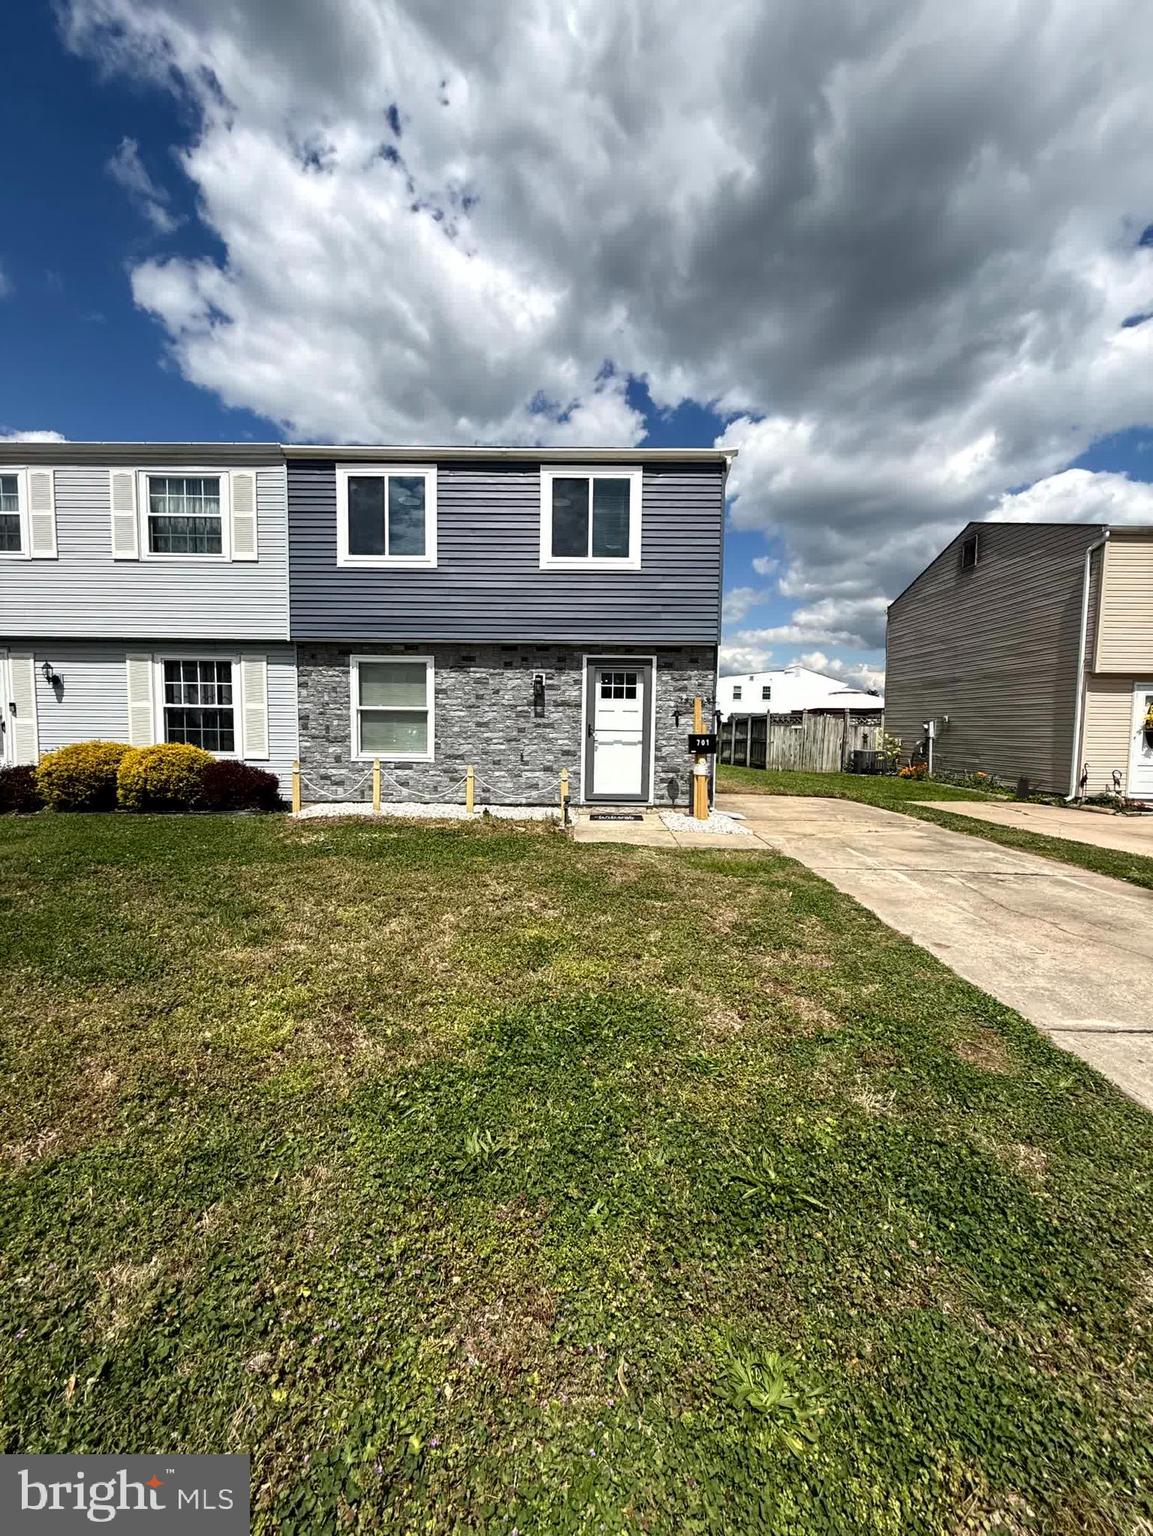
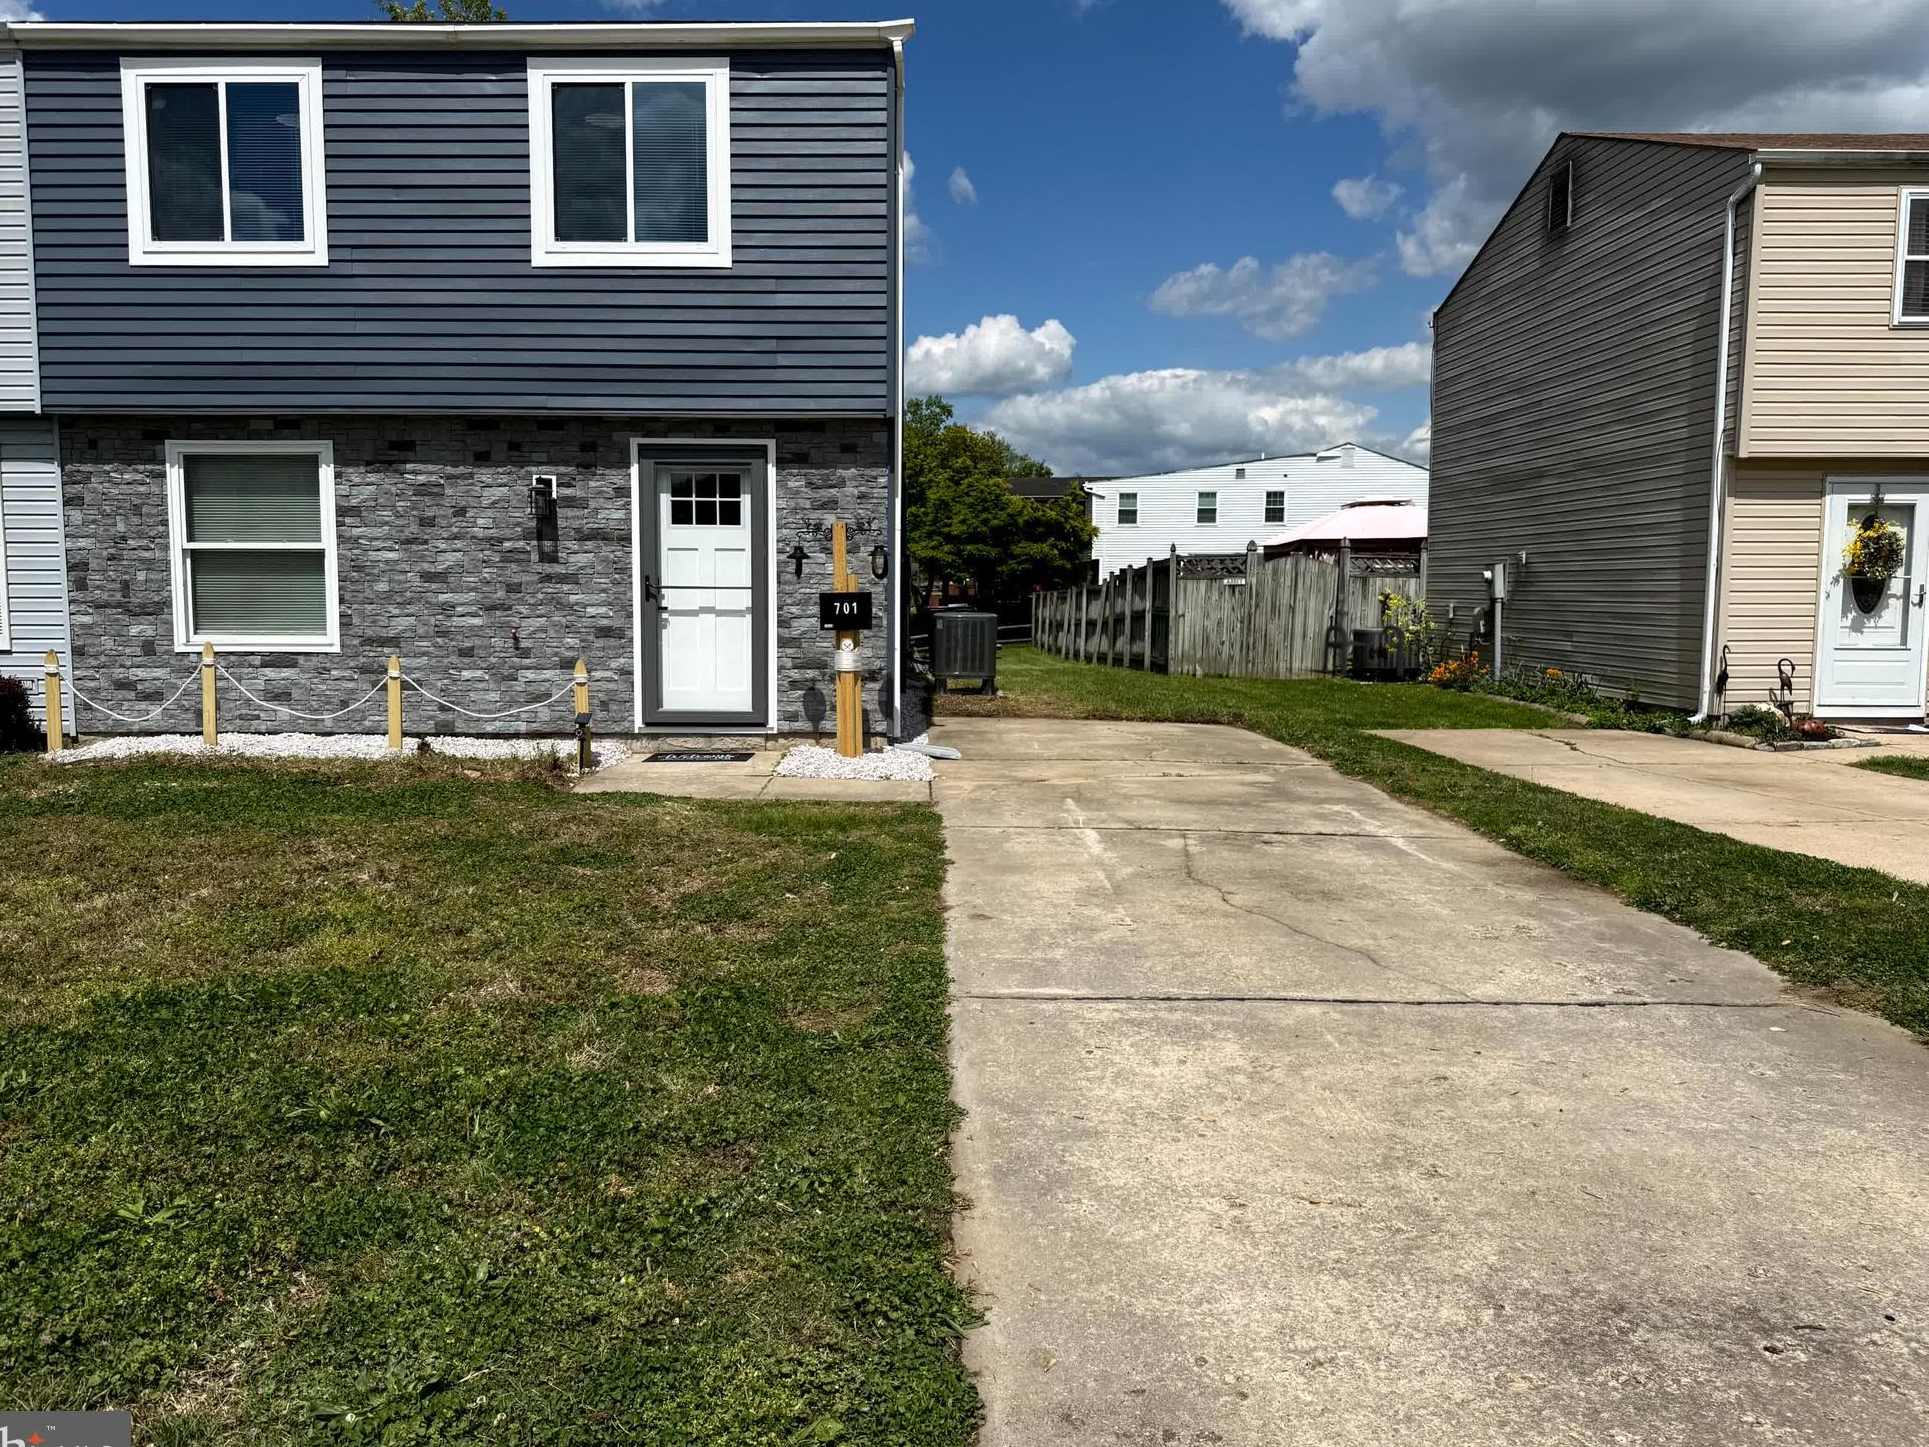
watering can: present [1015,776,1044,799] -> none [1595,669,1660,719]

